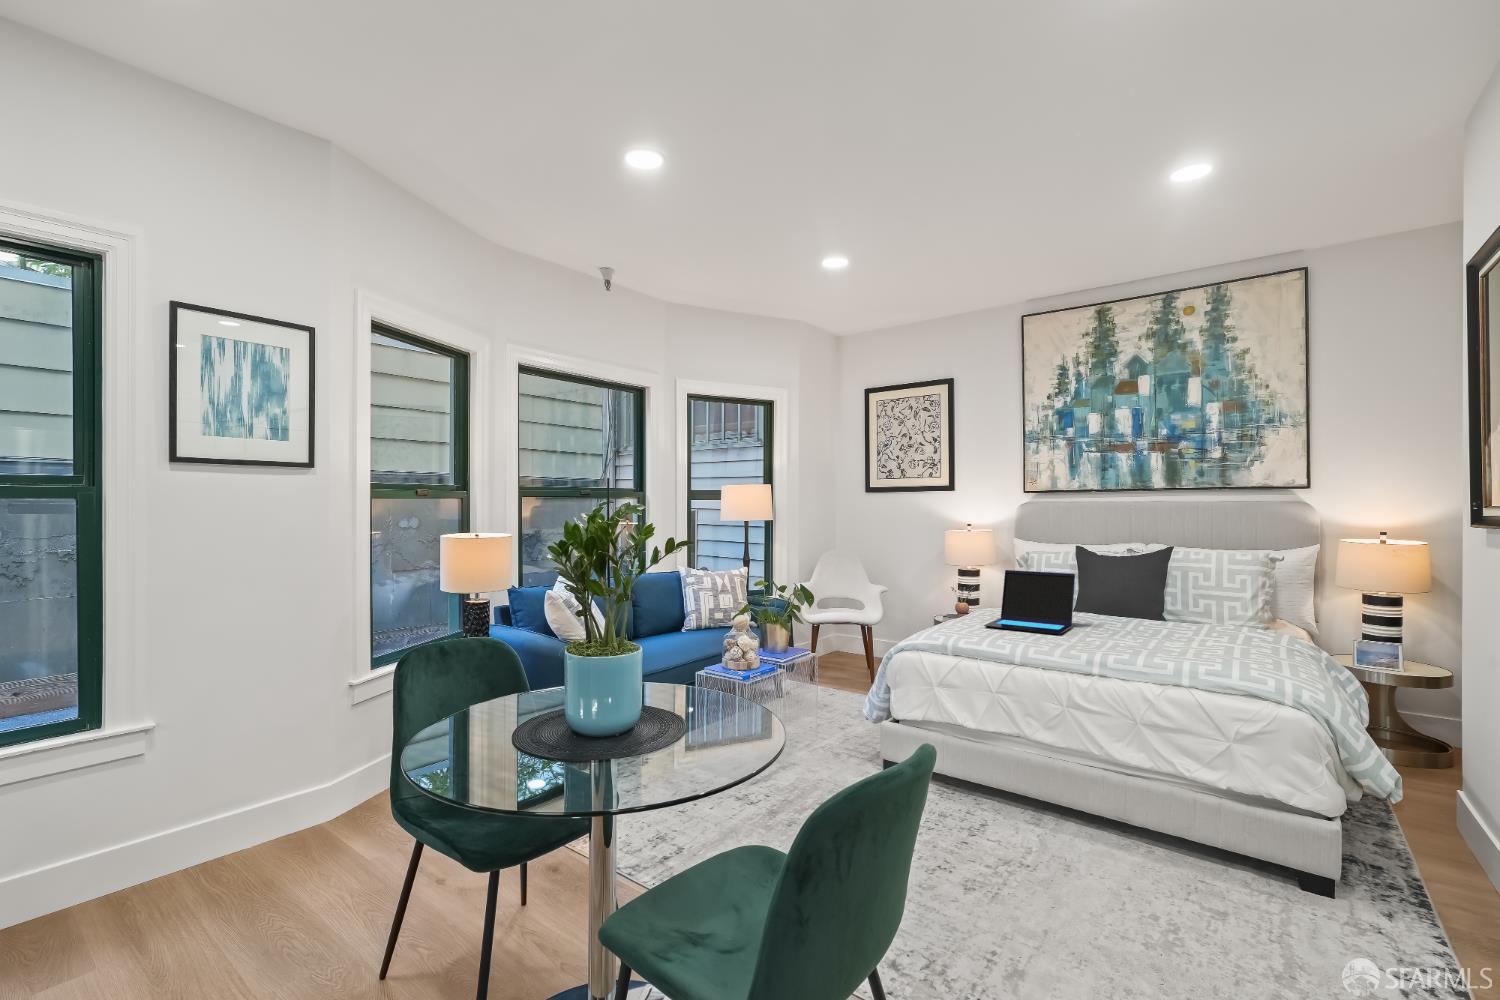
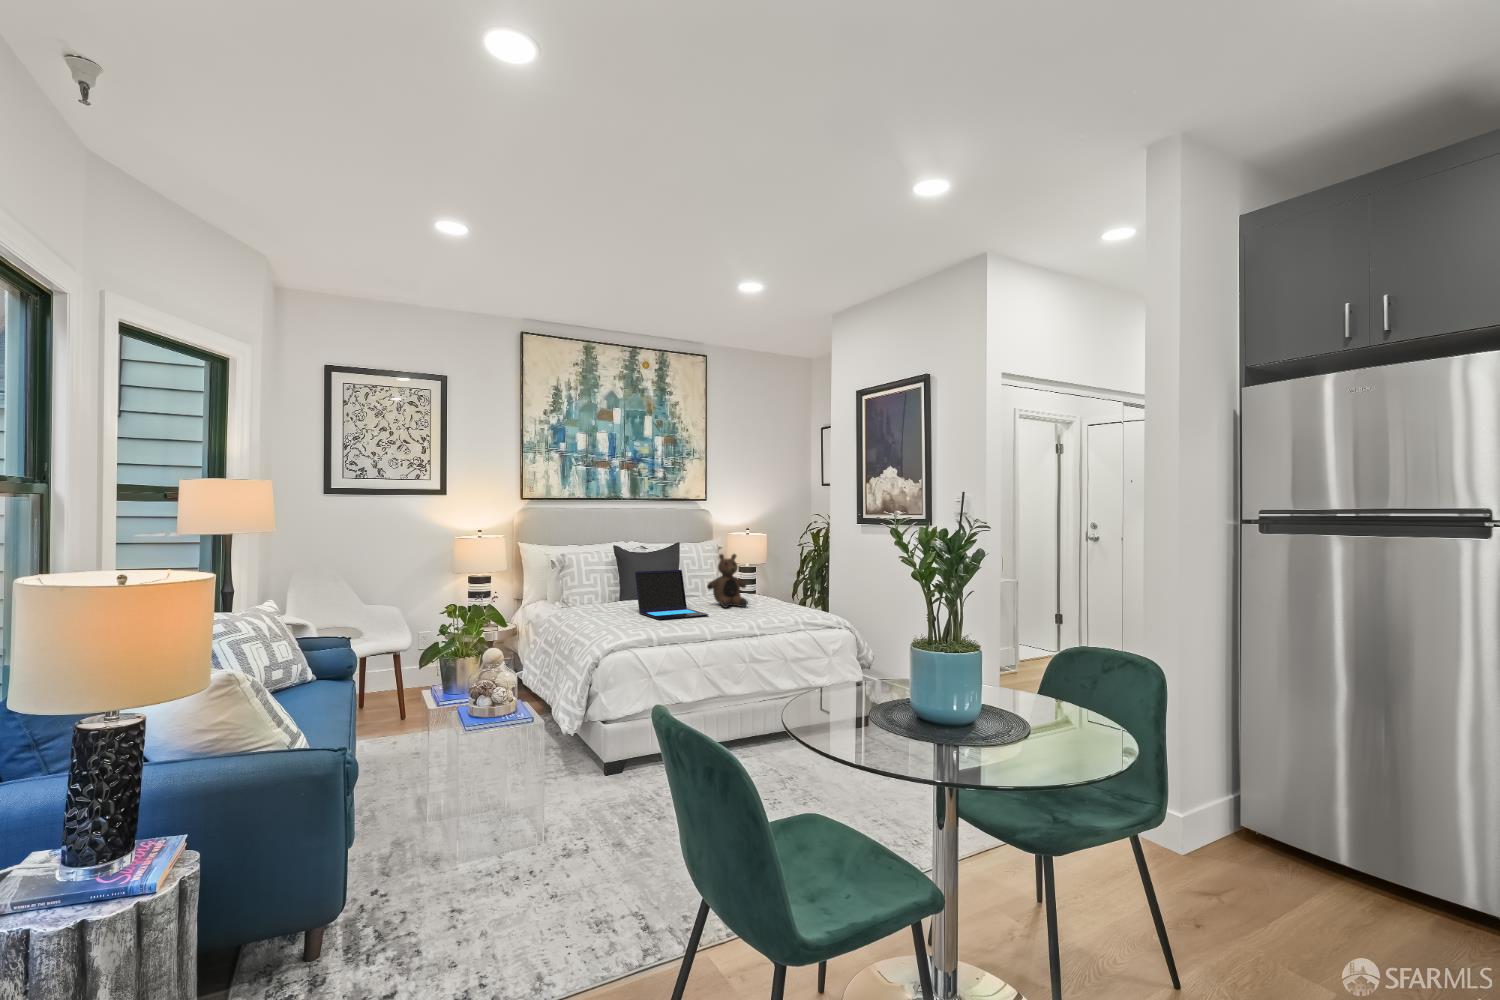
teddy bear: none [1126,558,1196,638] -> present [707,554,748,608]

